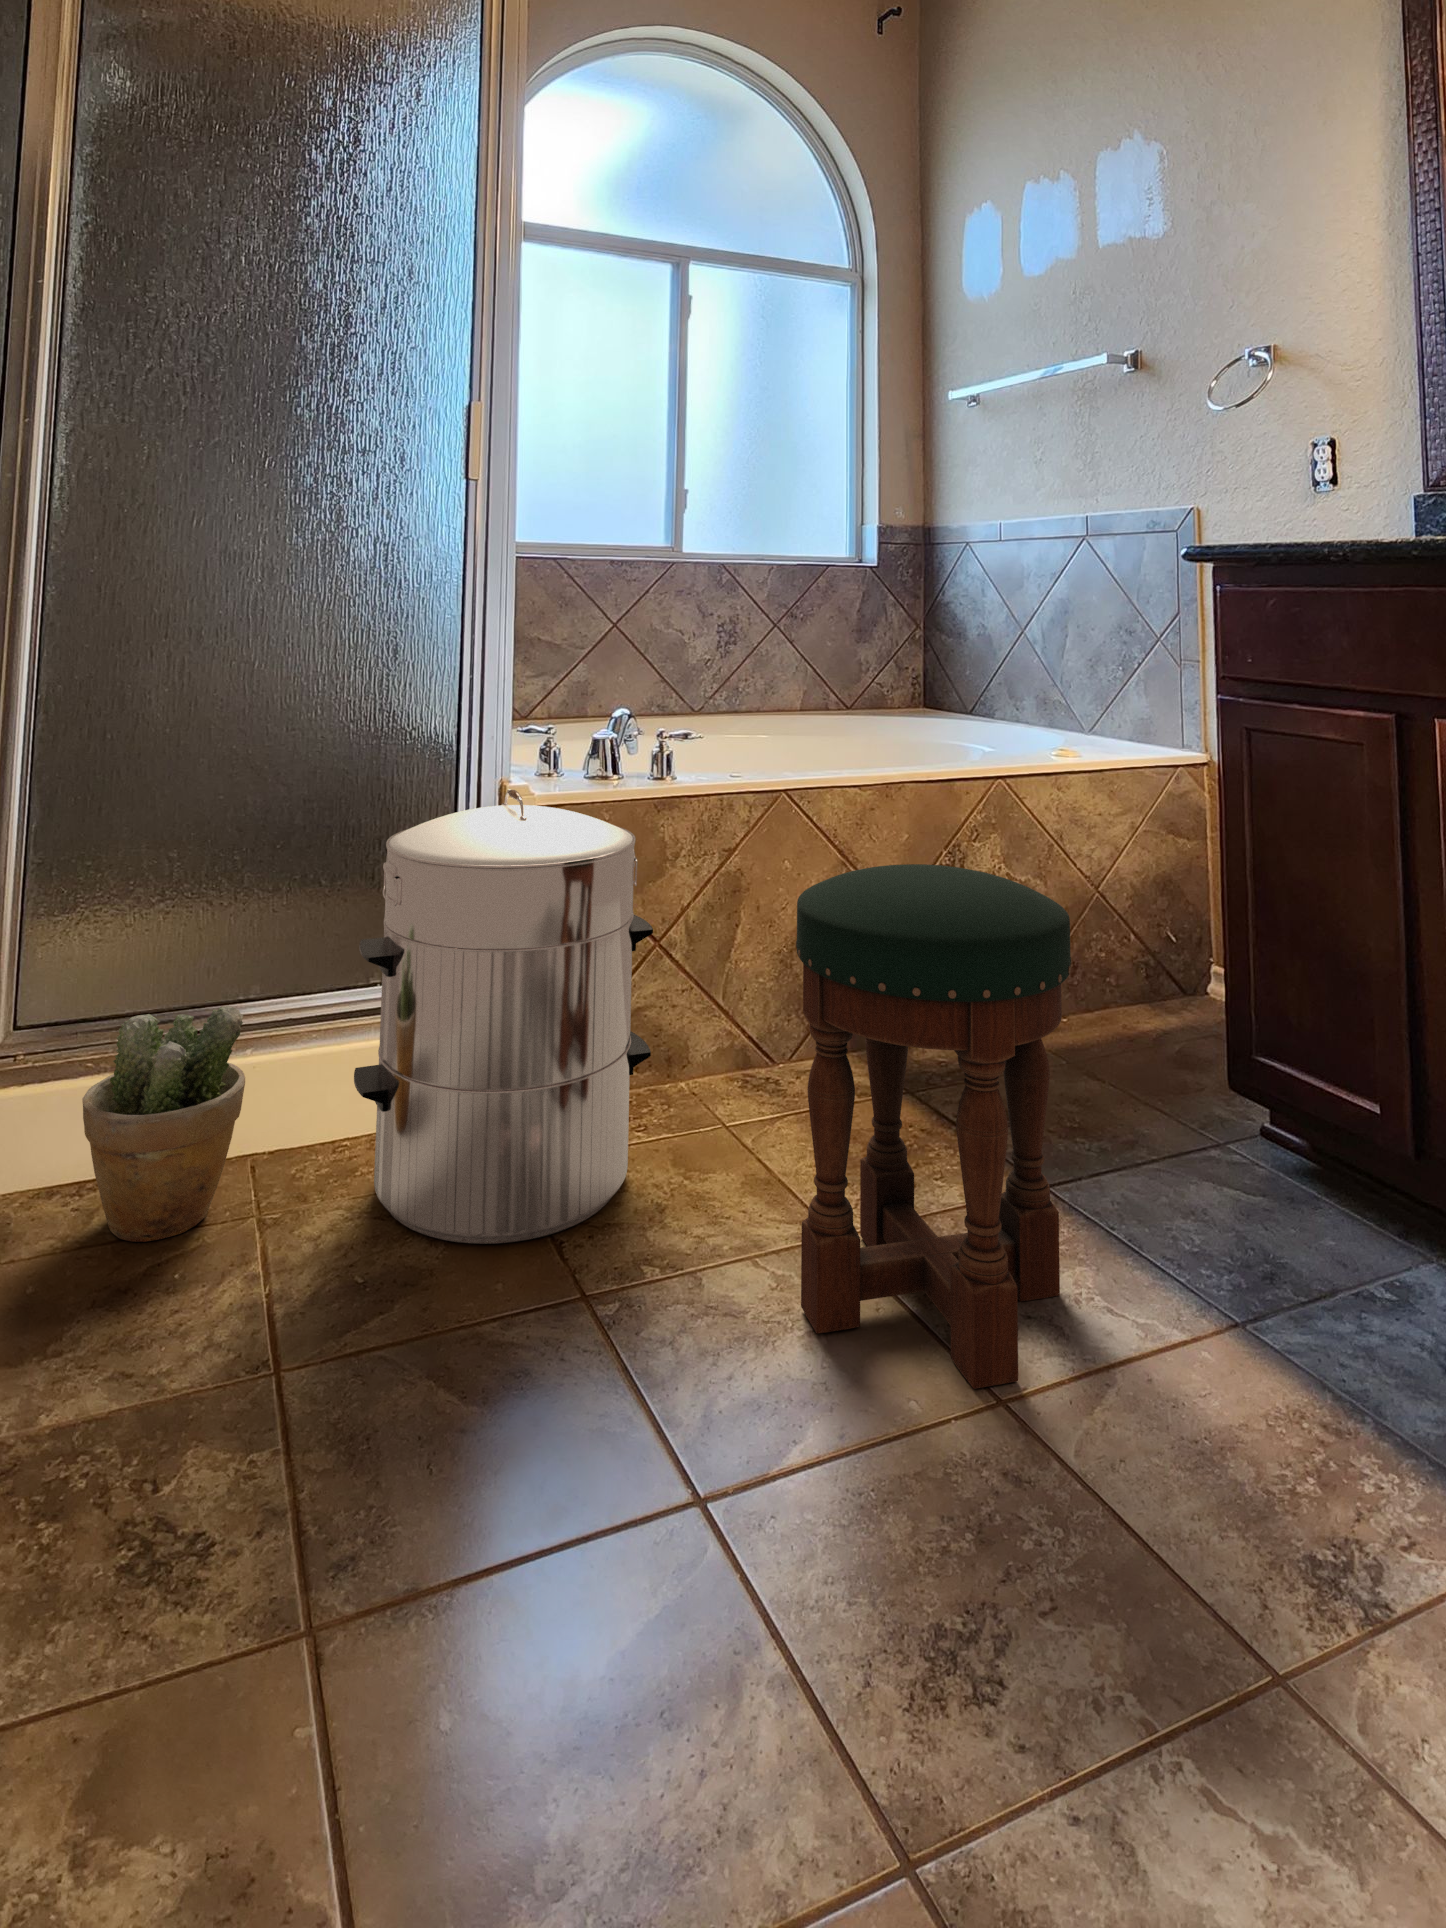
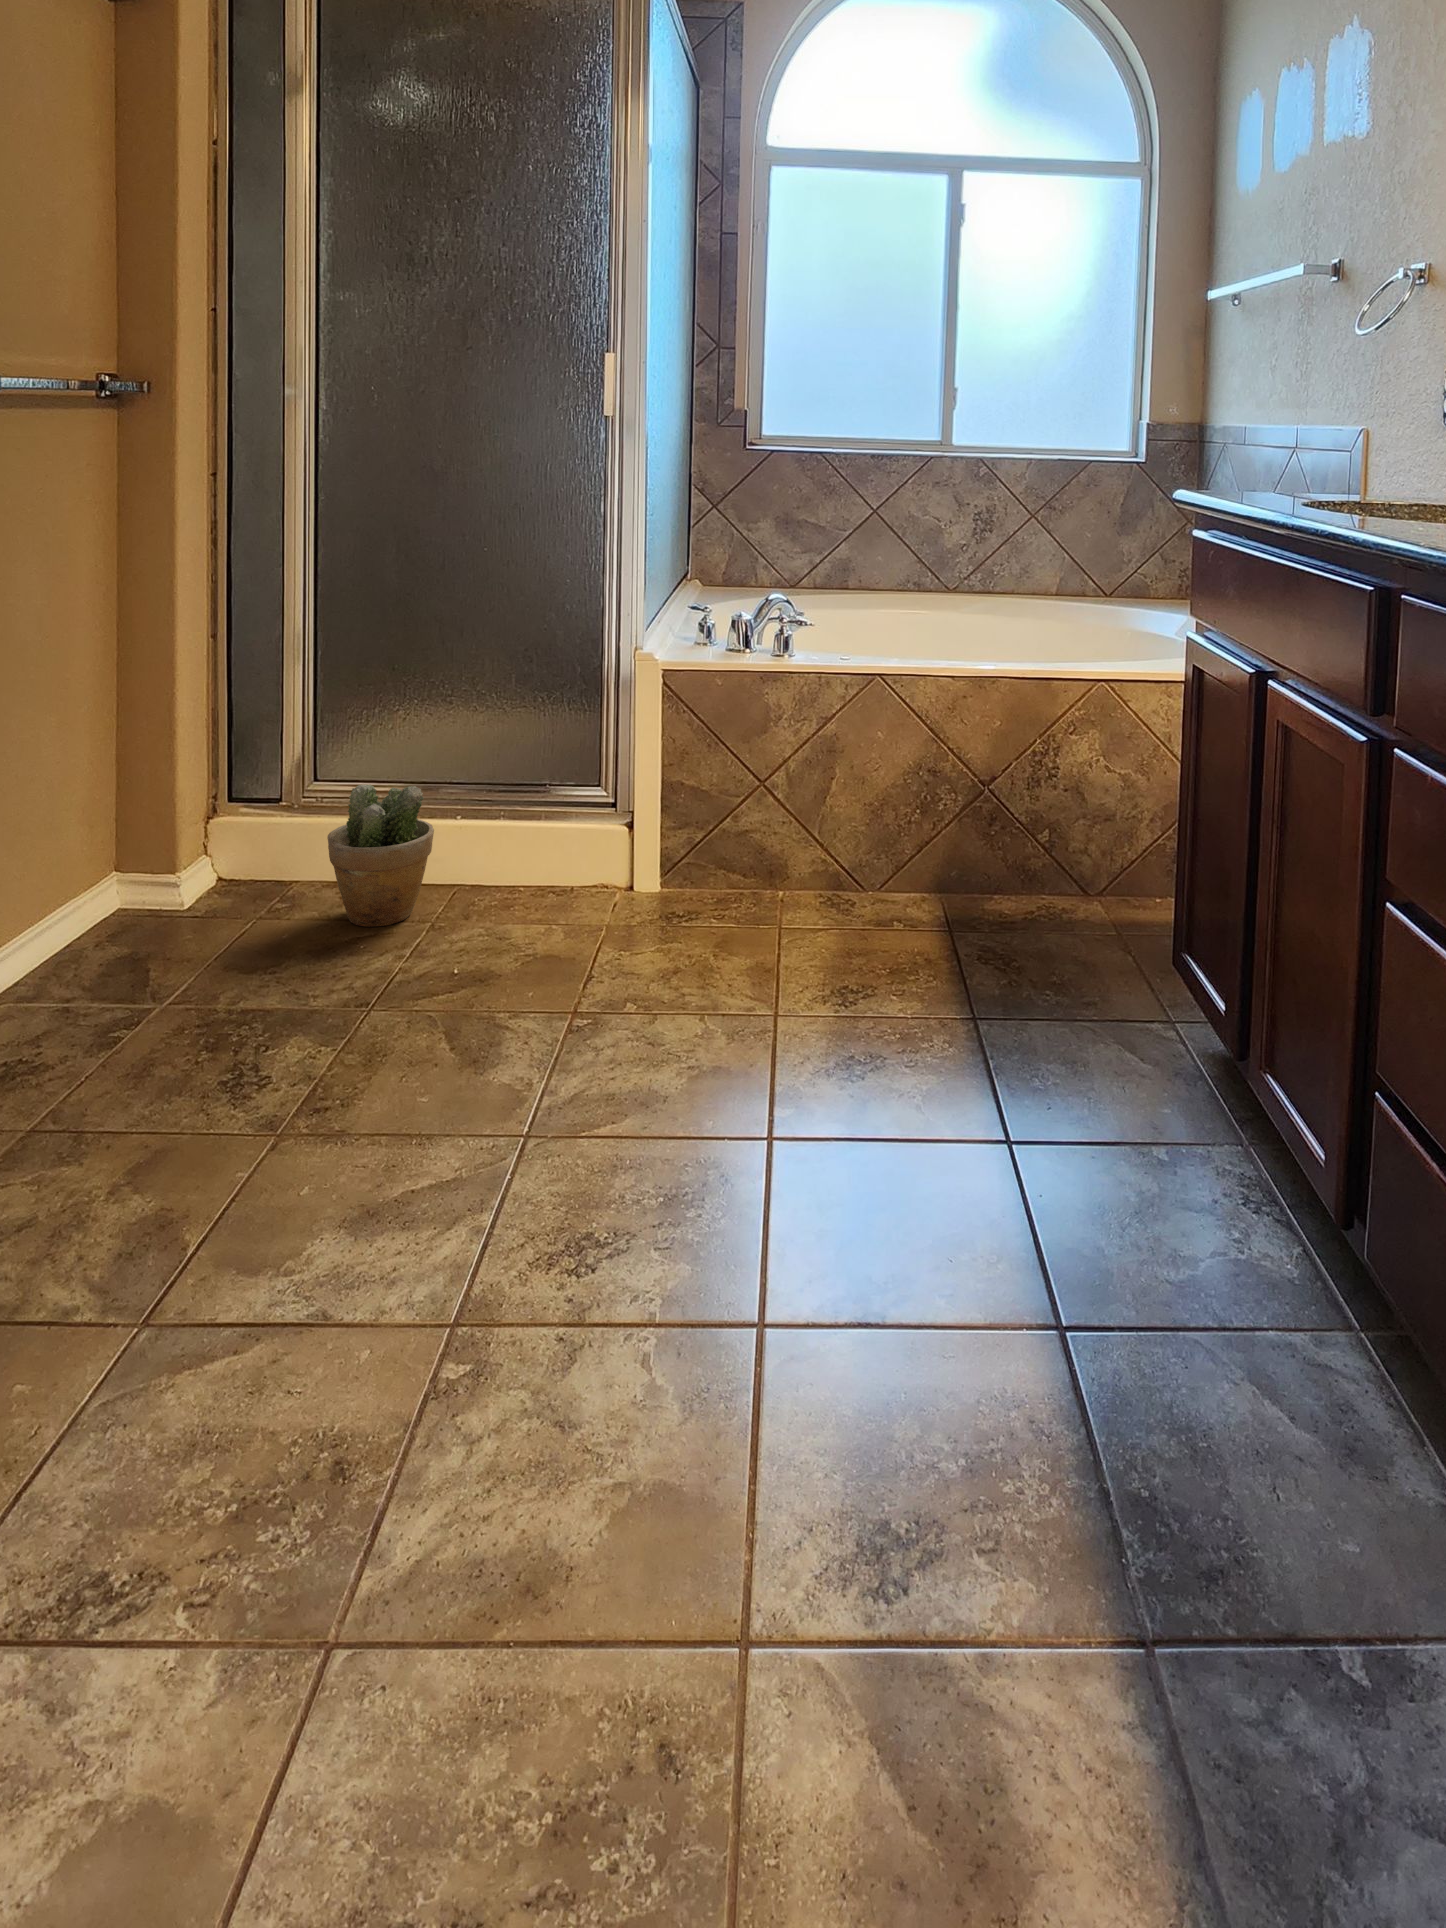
waste bin: present [354,790,653,1244] -> none [485,657,707,971]
stool: present [796,864,1072,1389] -> none [695,744,909,1122]

